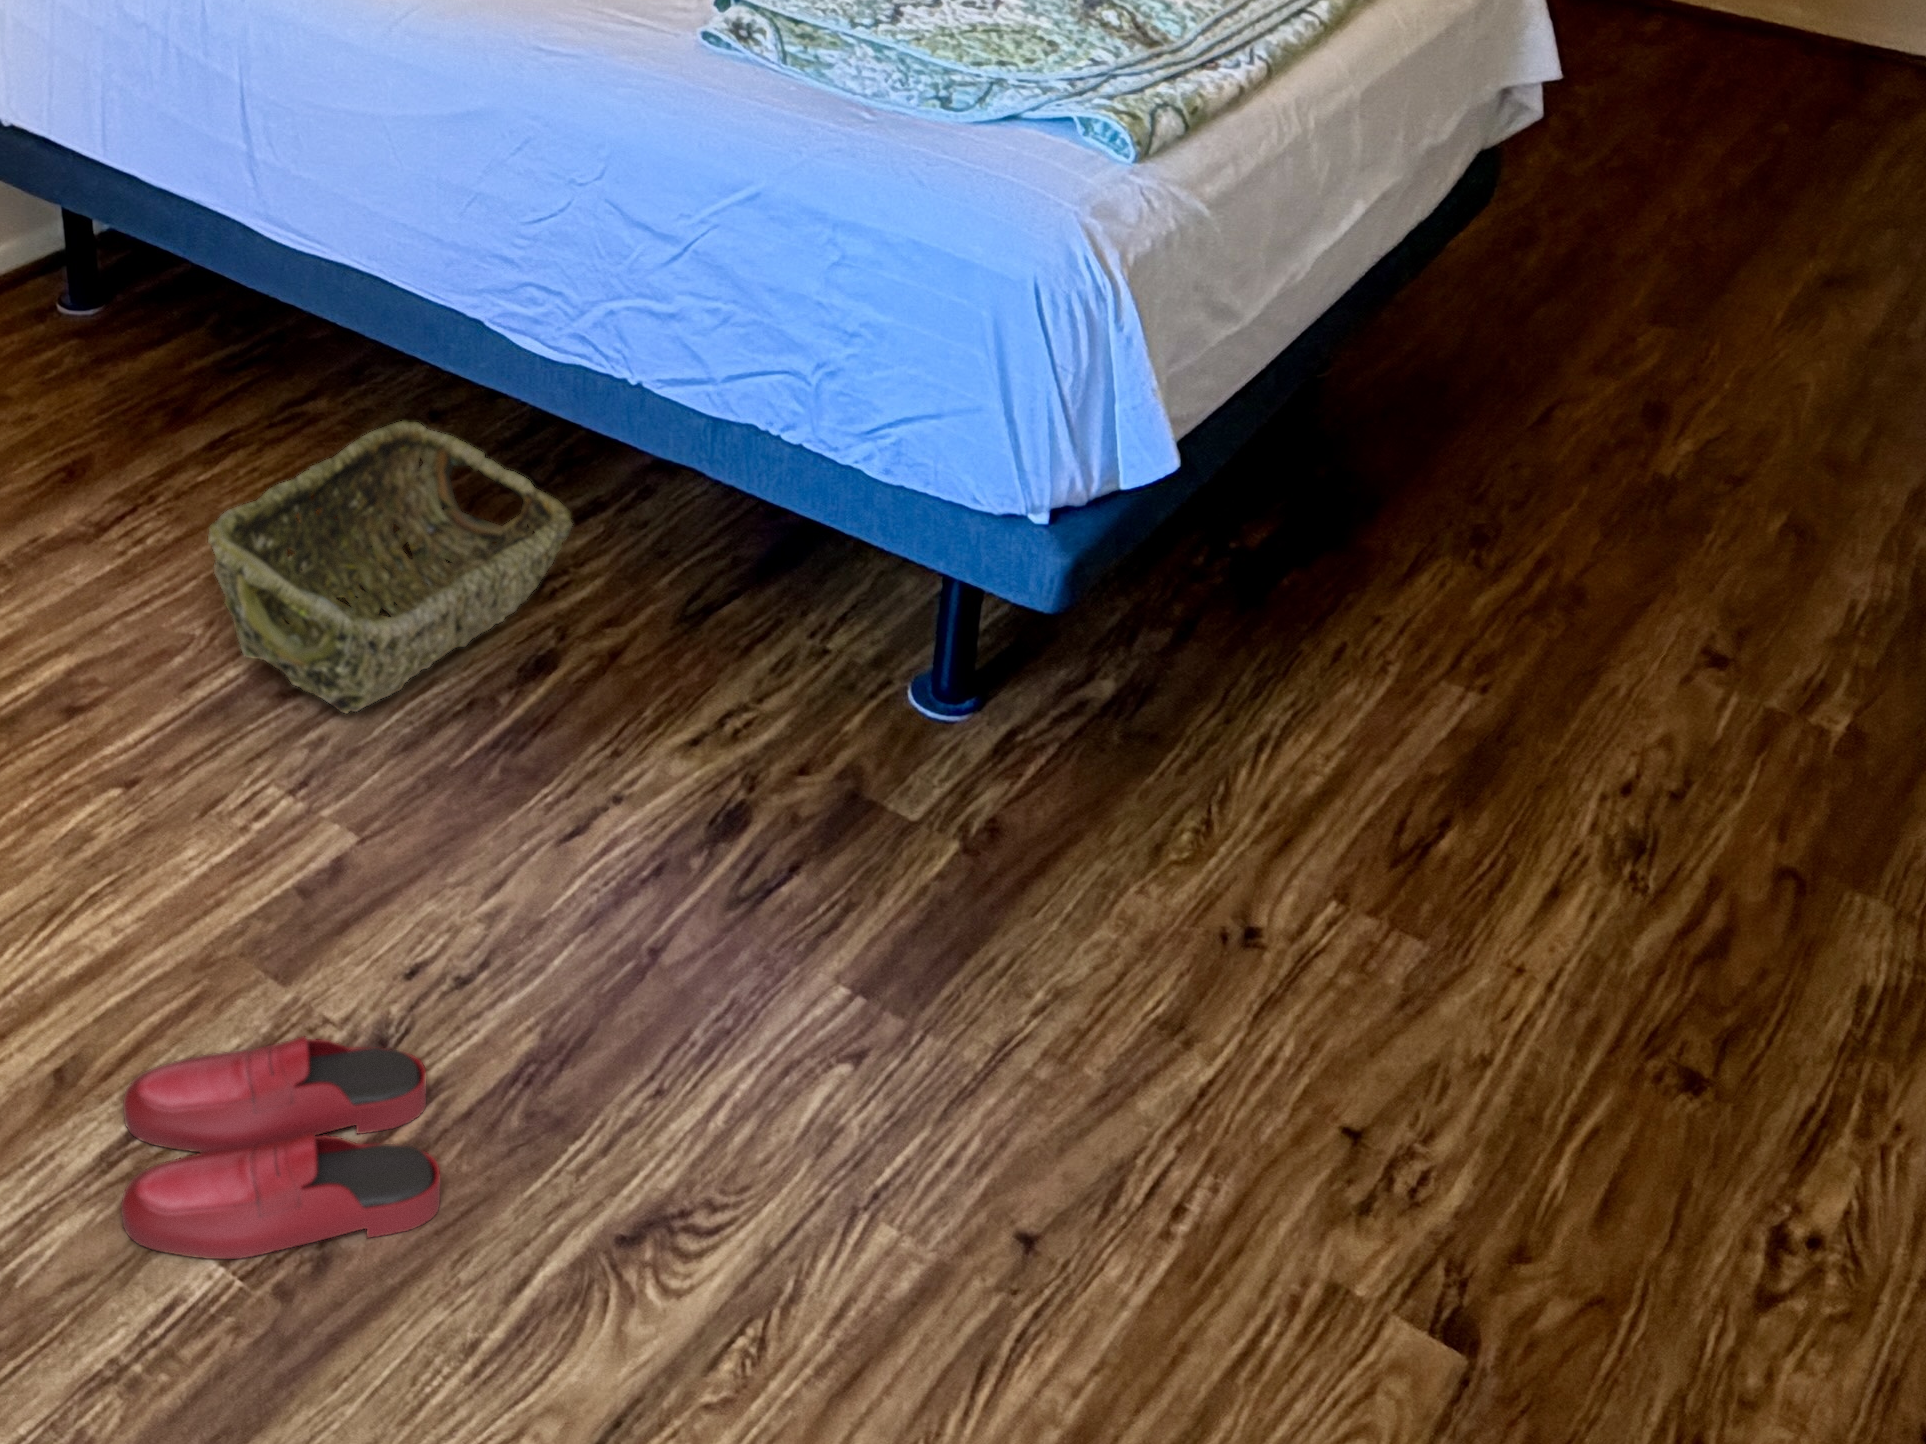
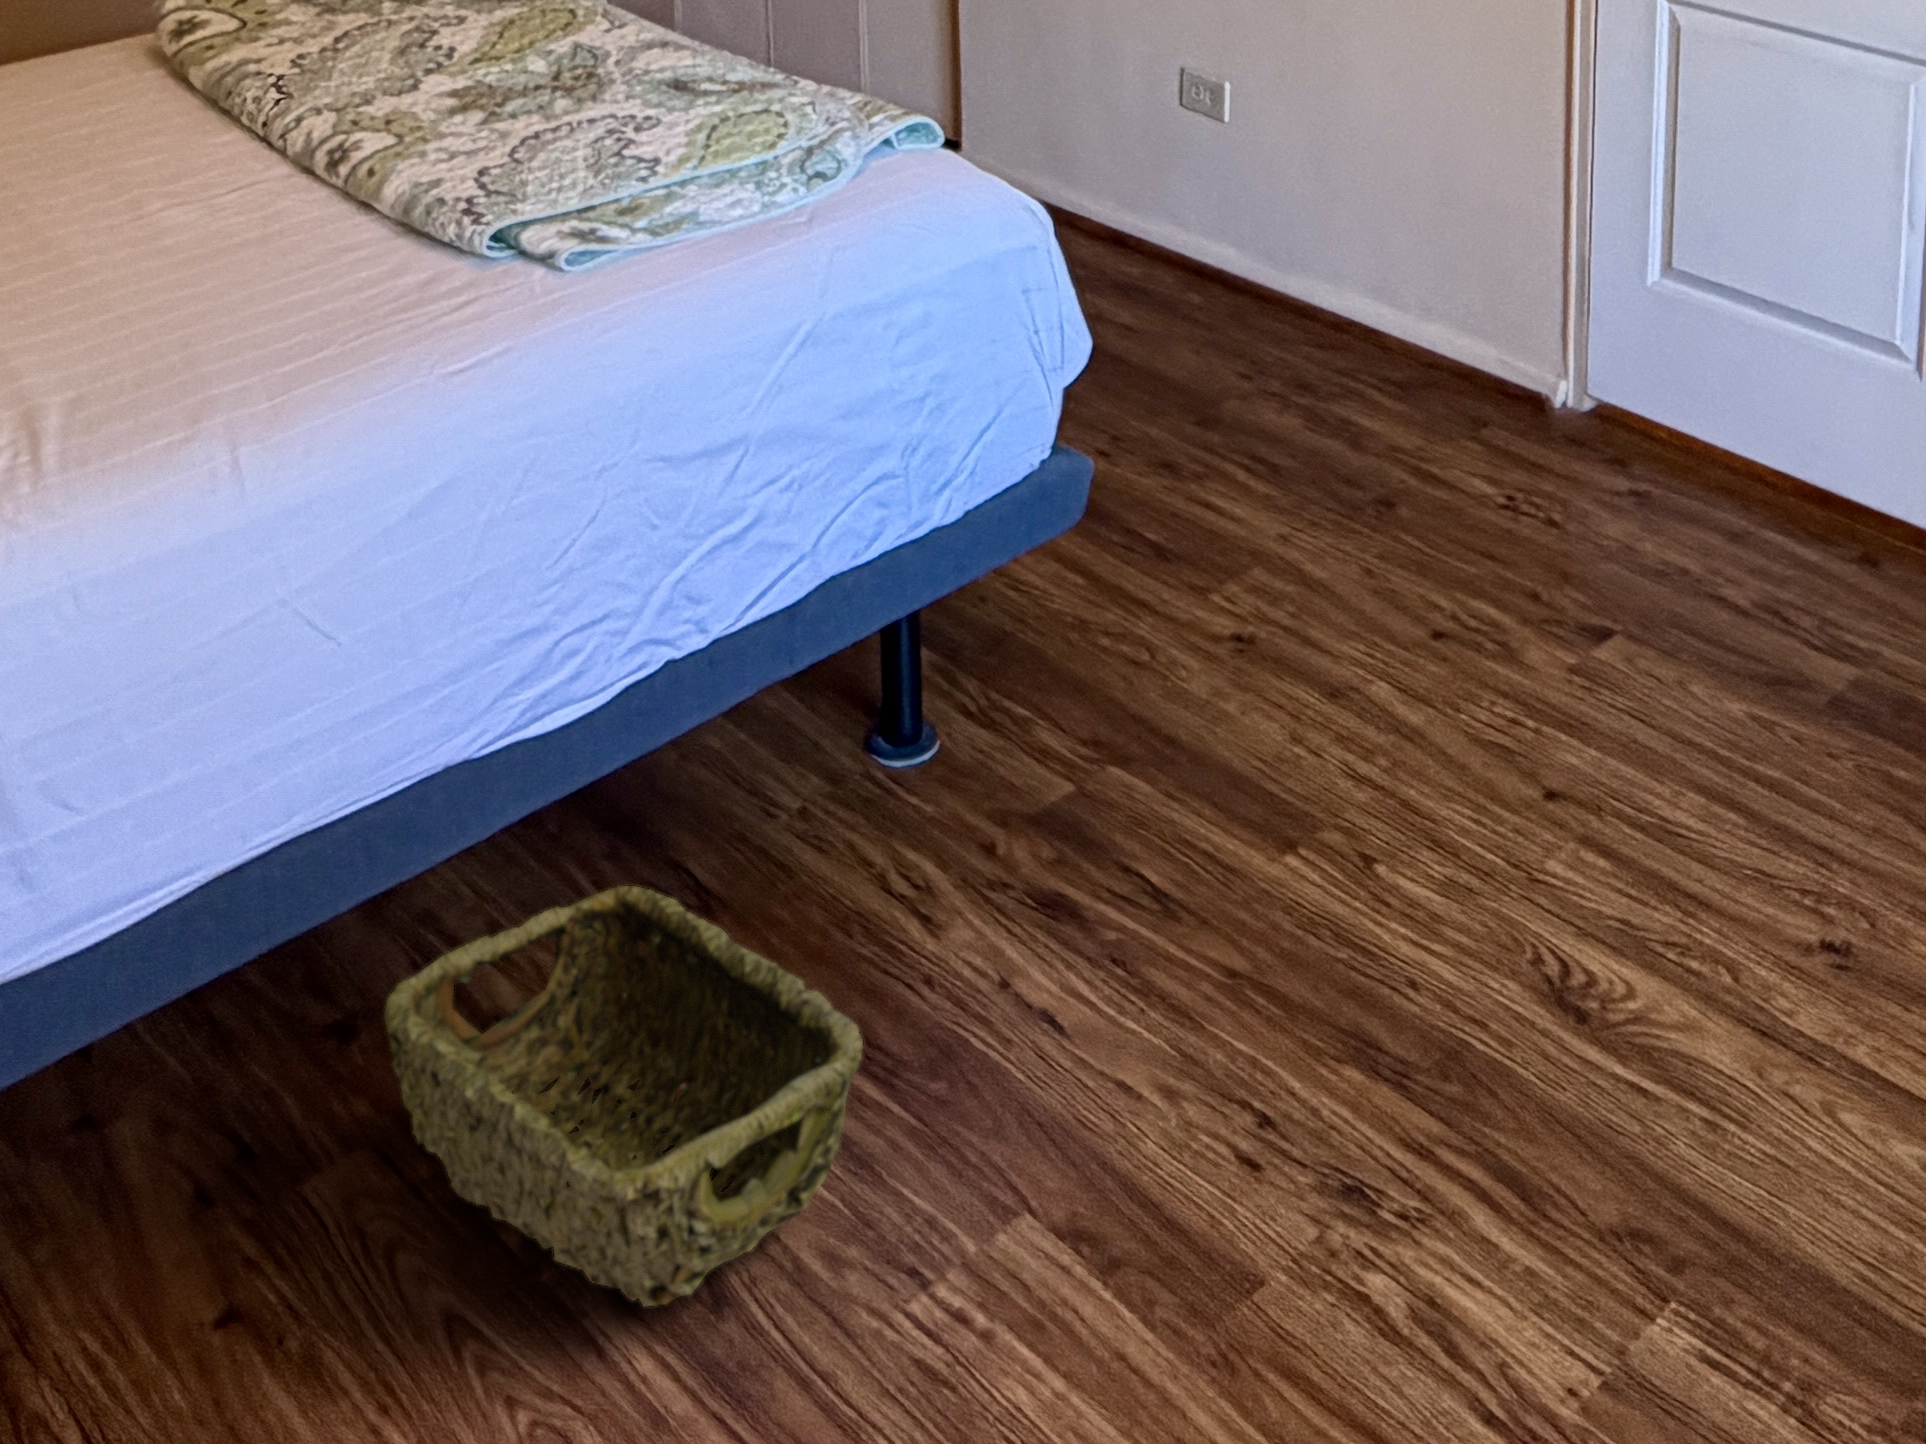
slippers: present [121,1036,440,1259] -> none [1393,1114,1656,1427]

